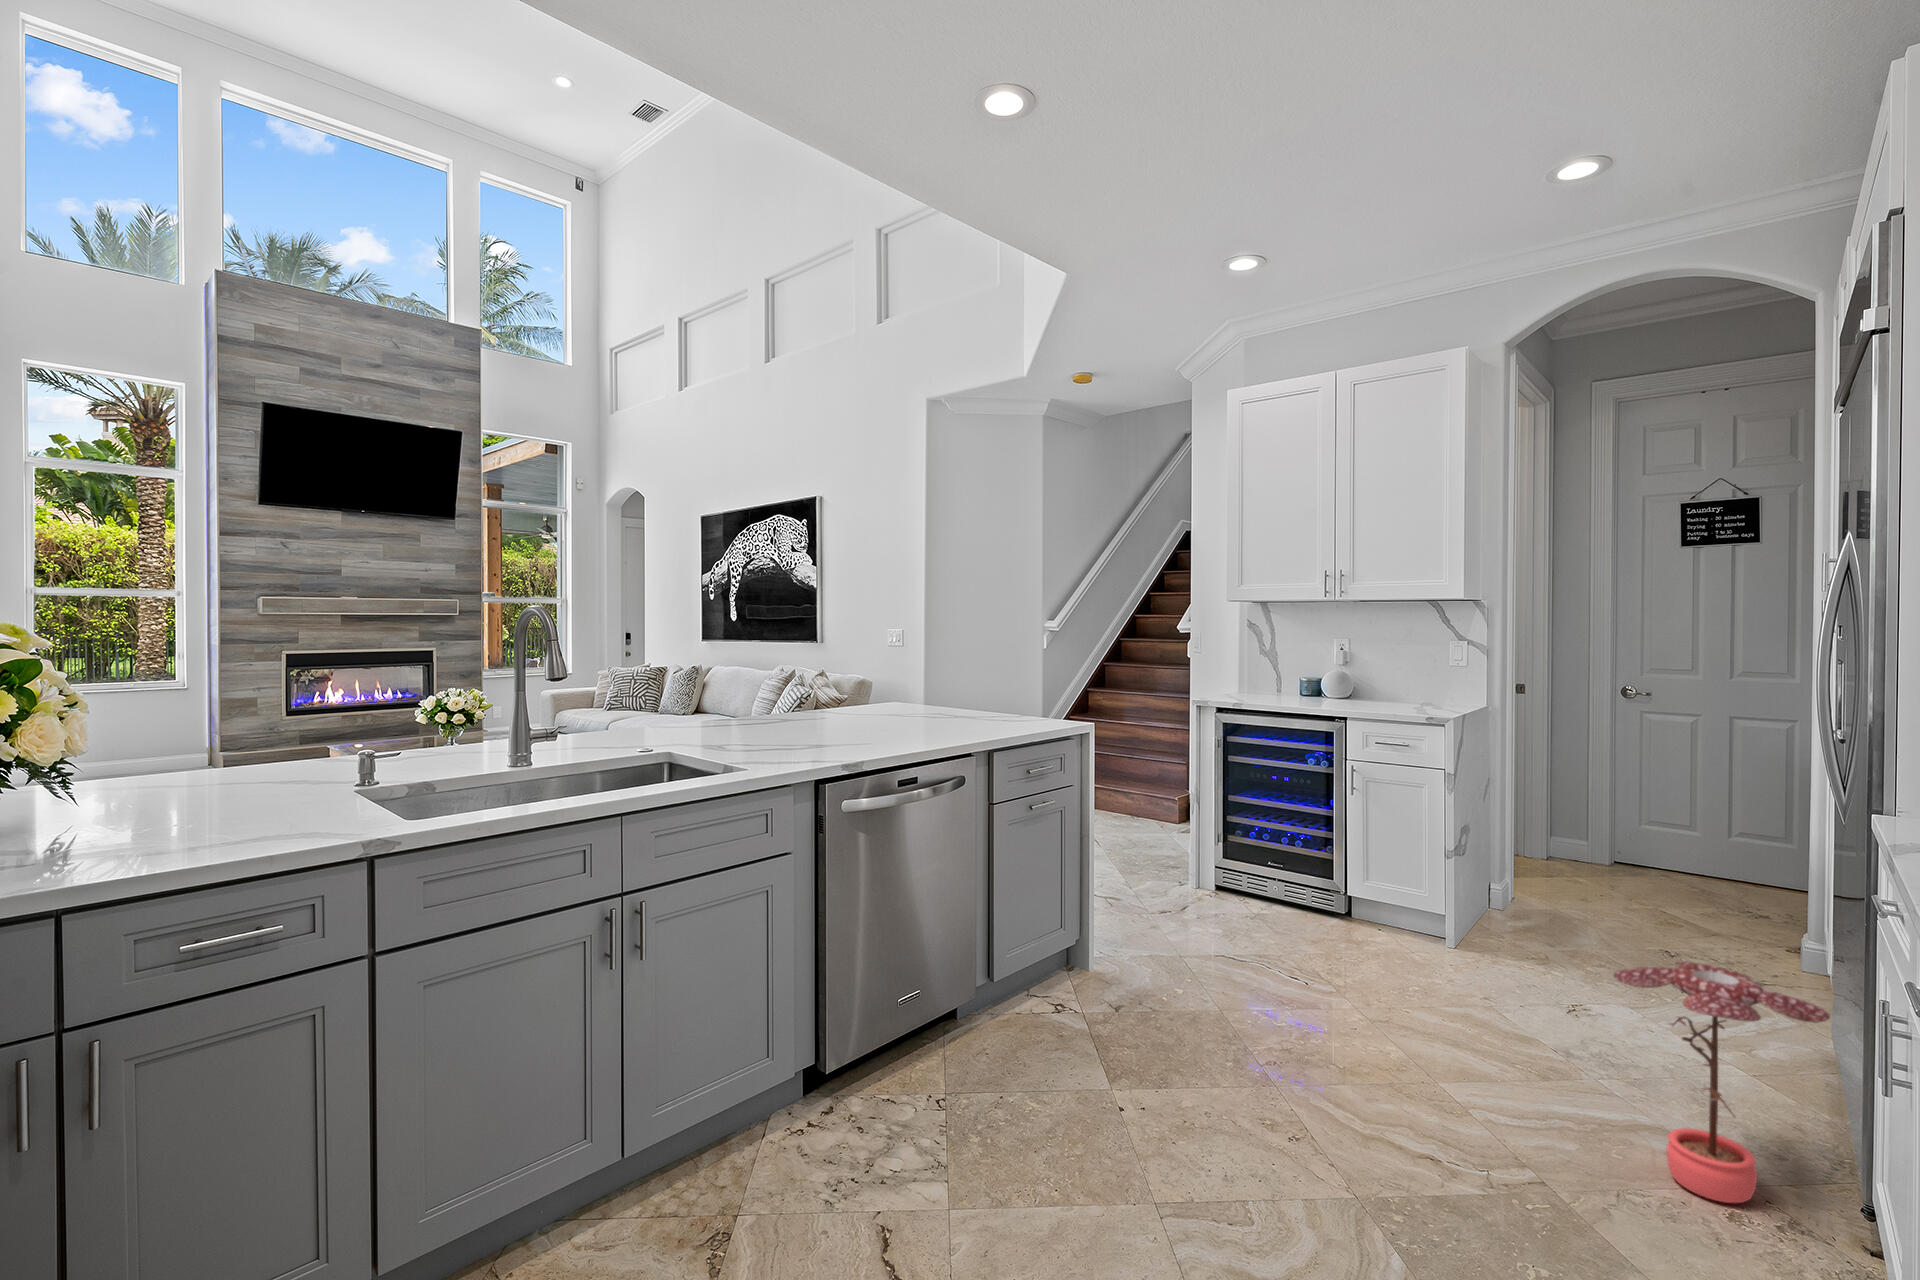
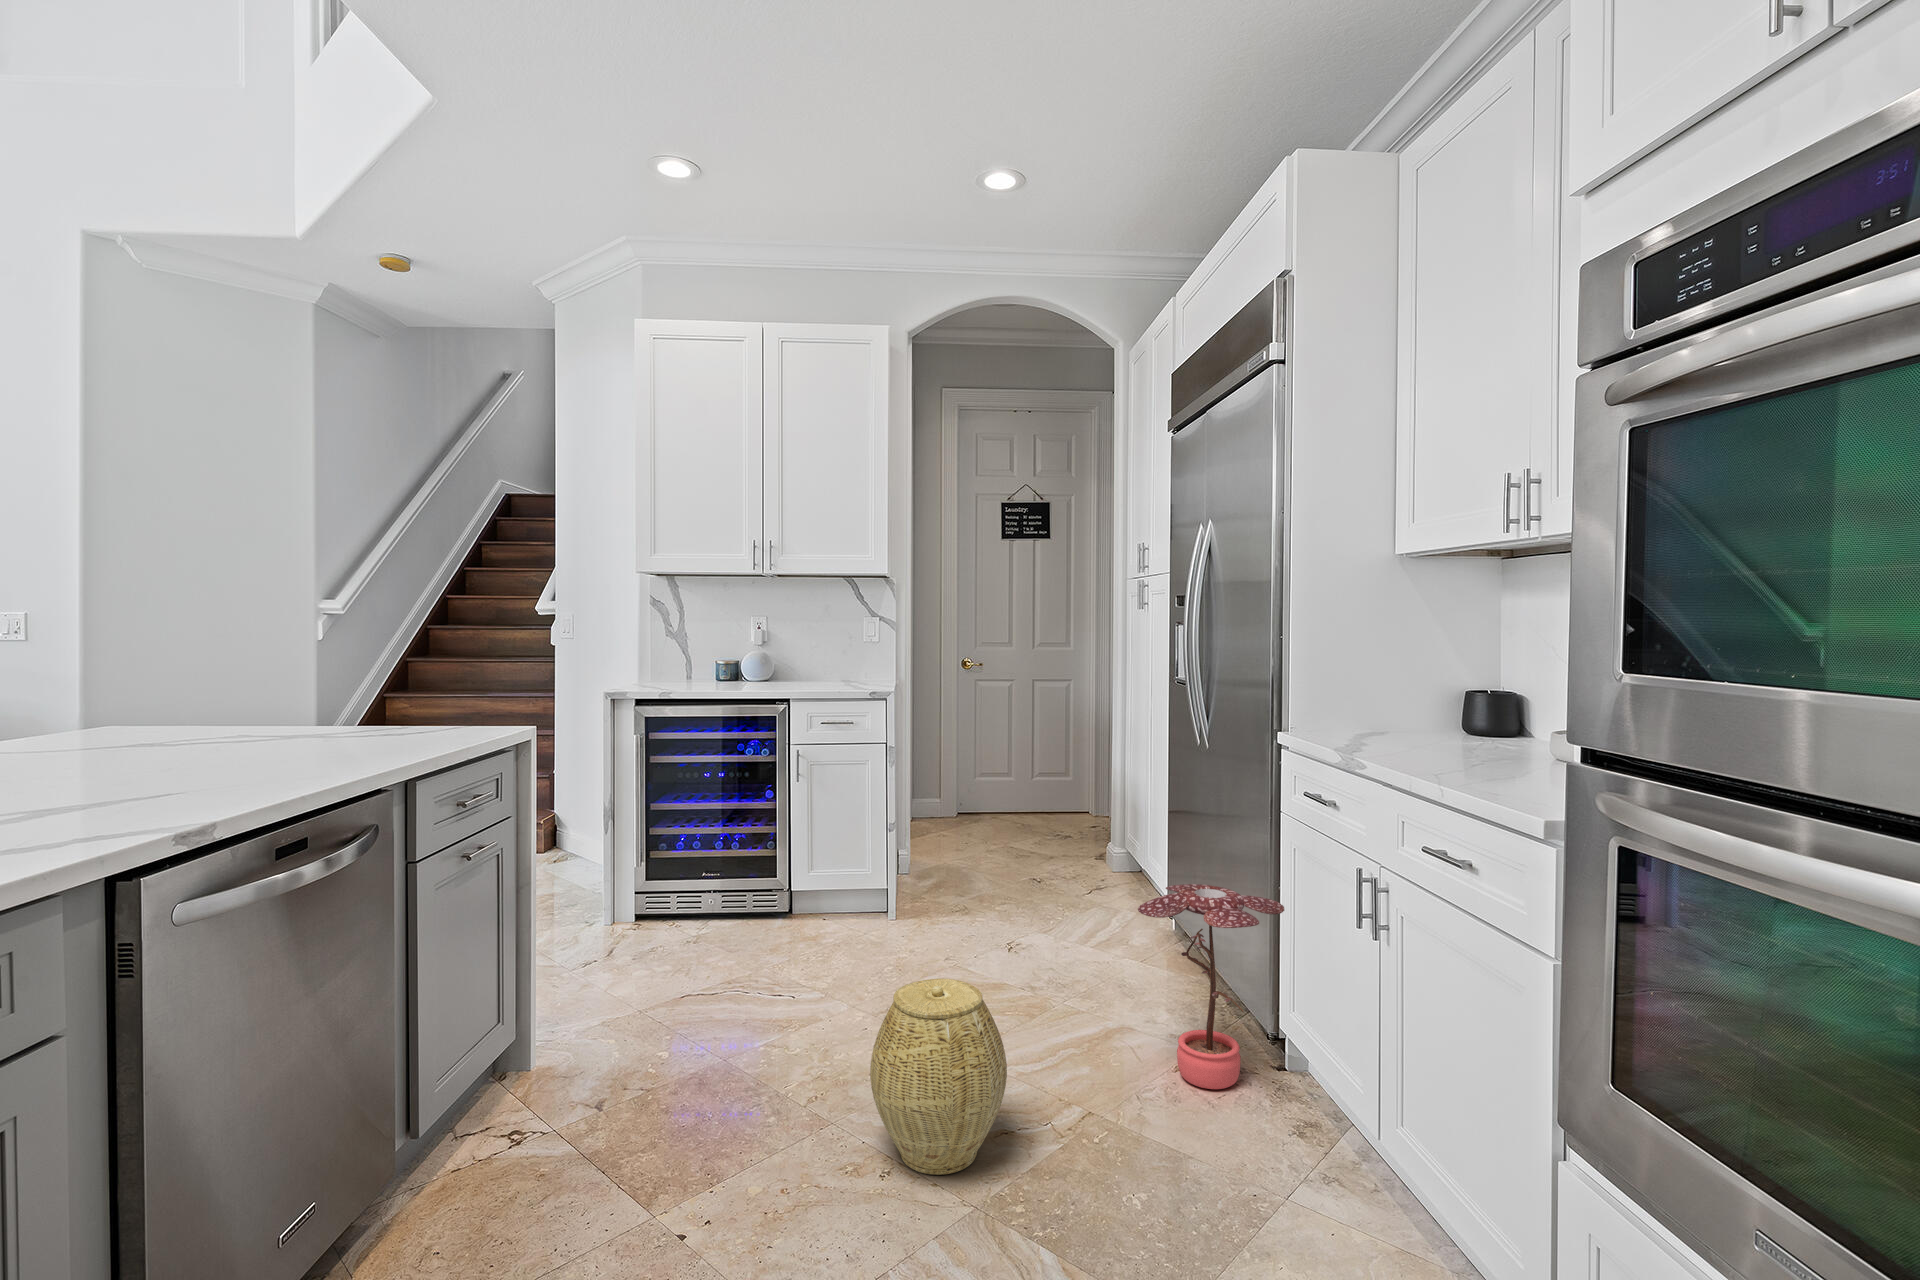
woven basket: none [1282,975,1412,1146] -> present [870,979,1007,1175]

